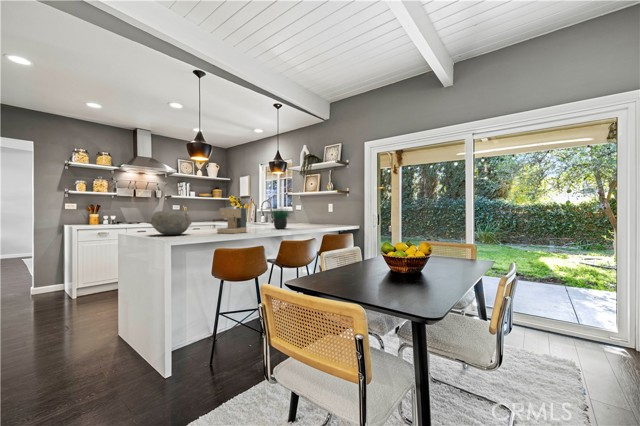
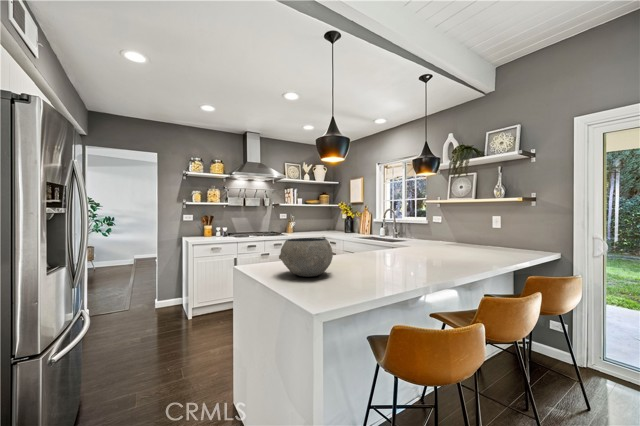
coffee maker: present [213,207,247,233] -> none [363,230,408,273]
potted plant: present [270,209,289,229] -> none [414,213,463,257]

